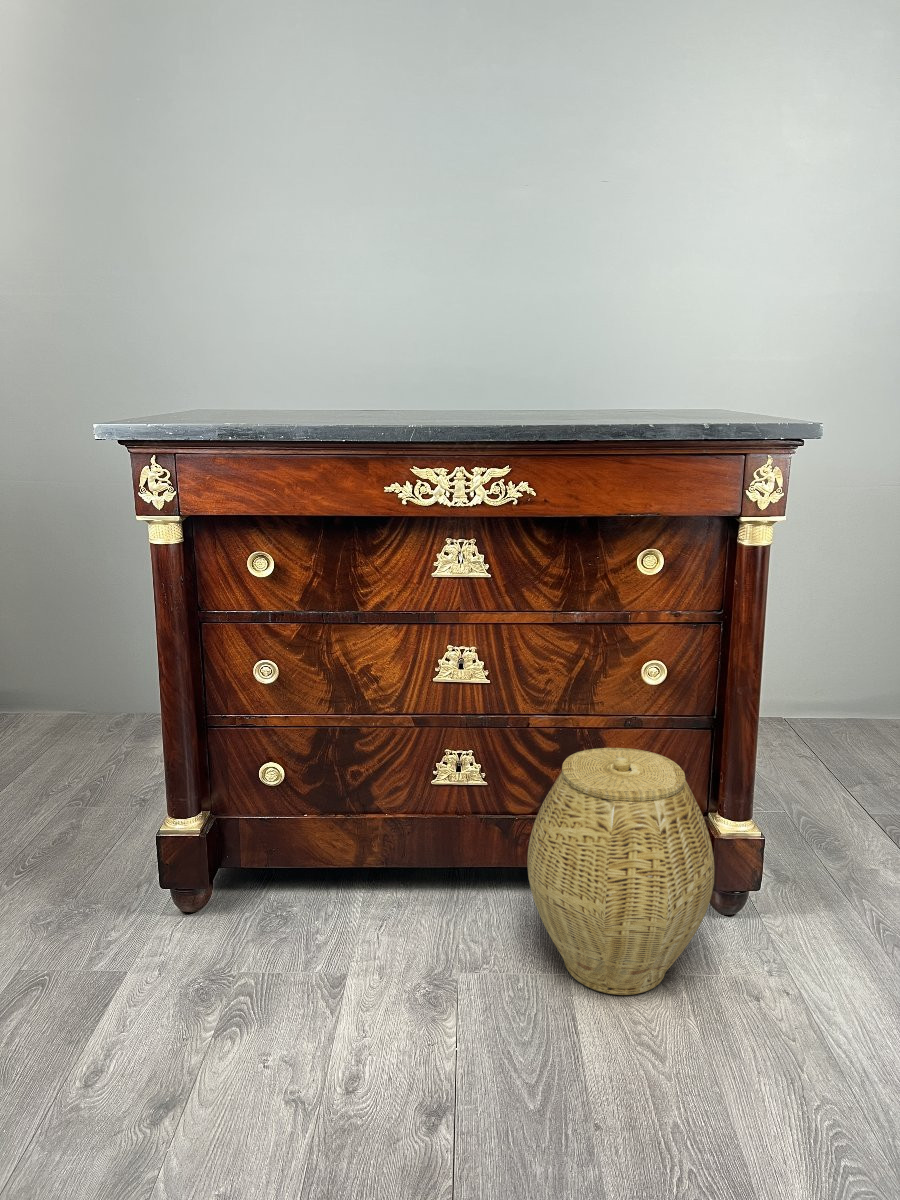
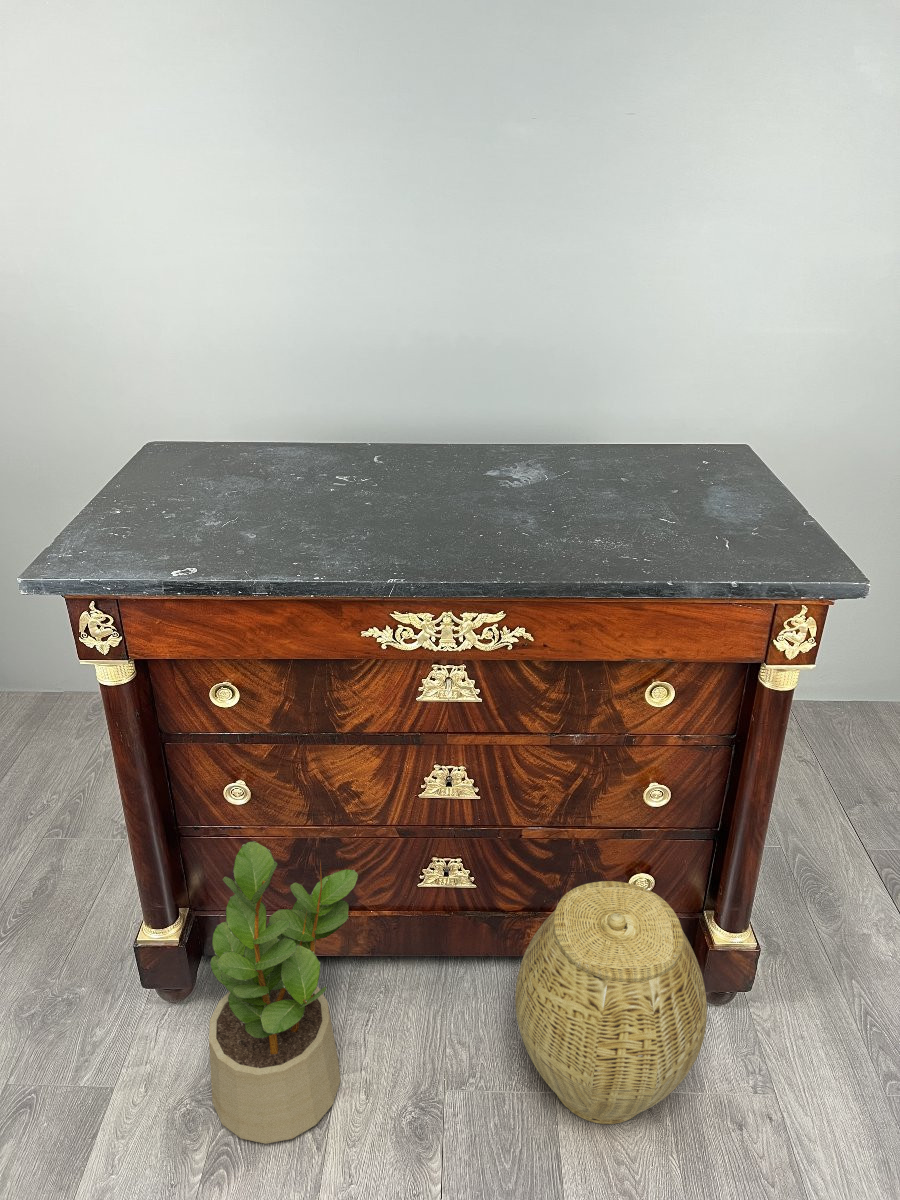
potted plant: none [226,665,377,1006] -> present [209,841,358,1144]

